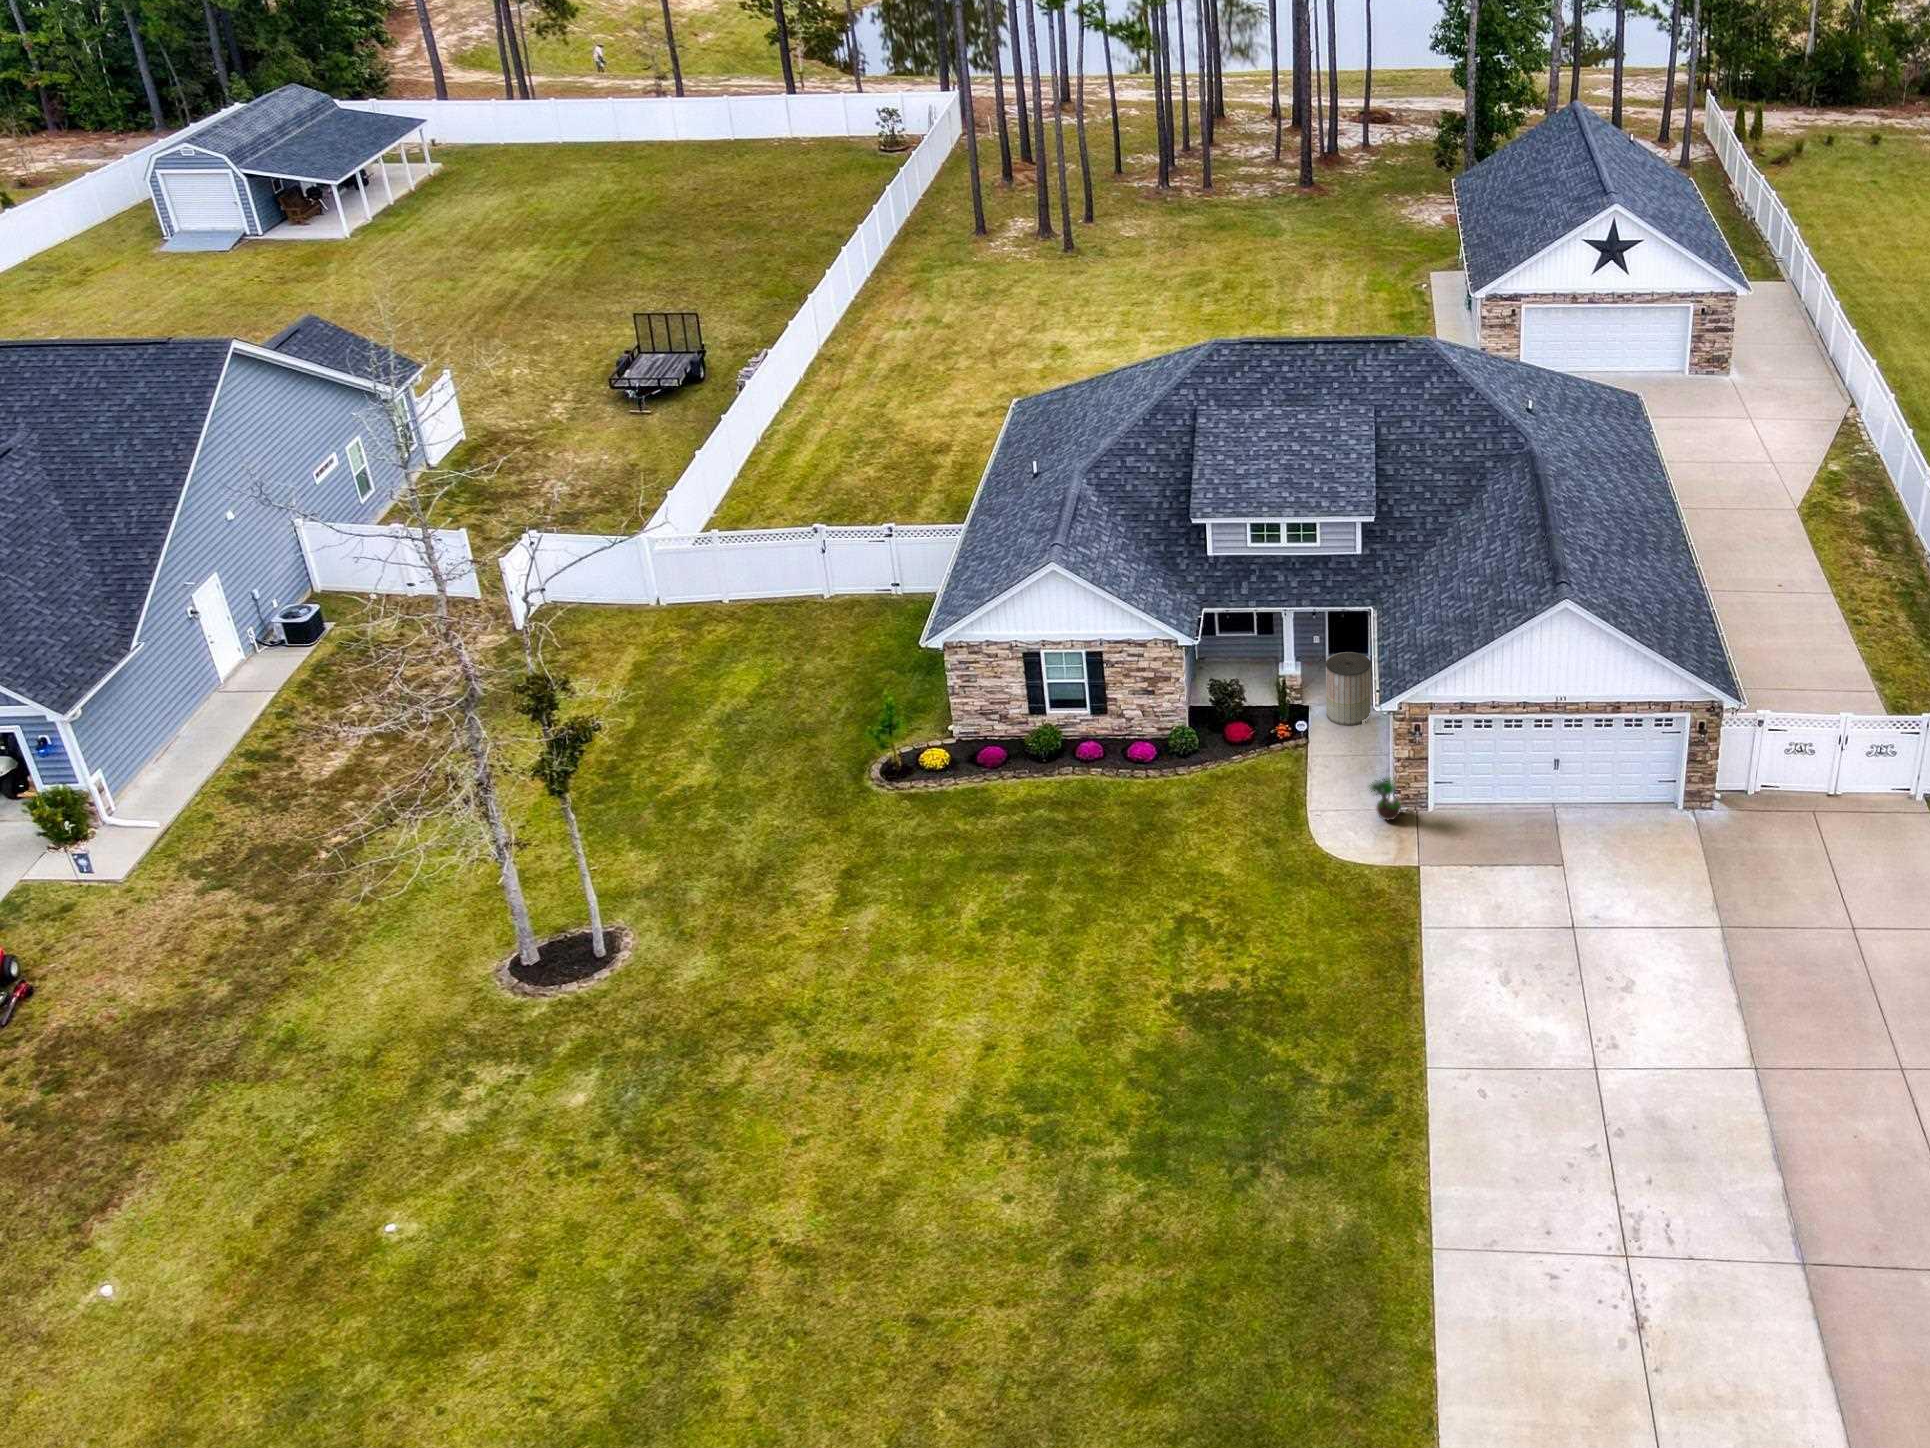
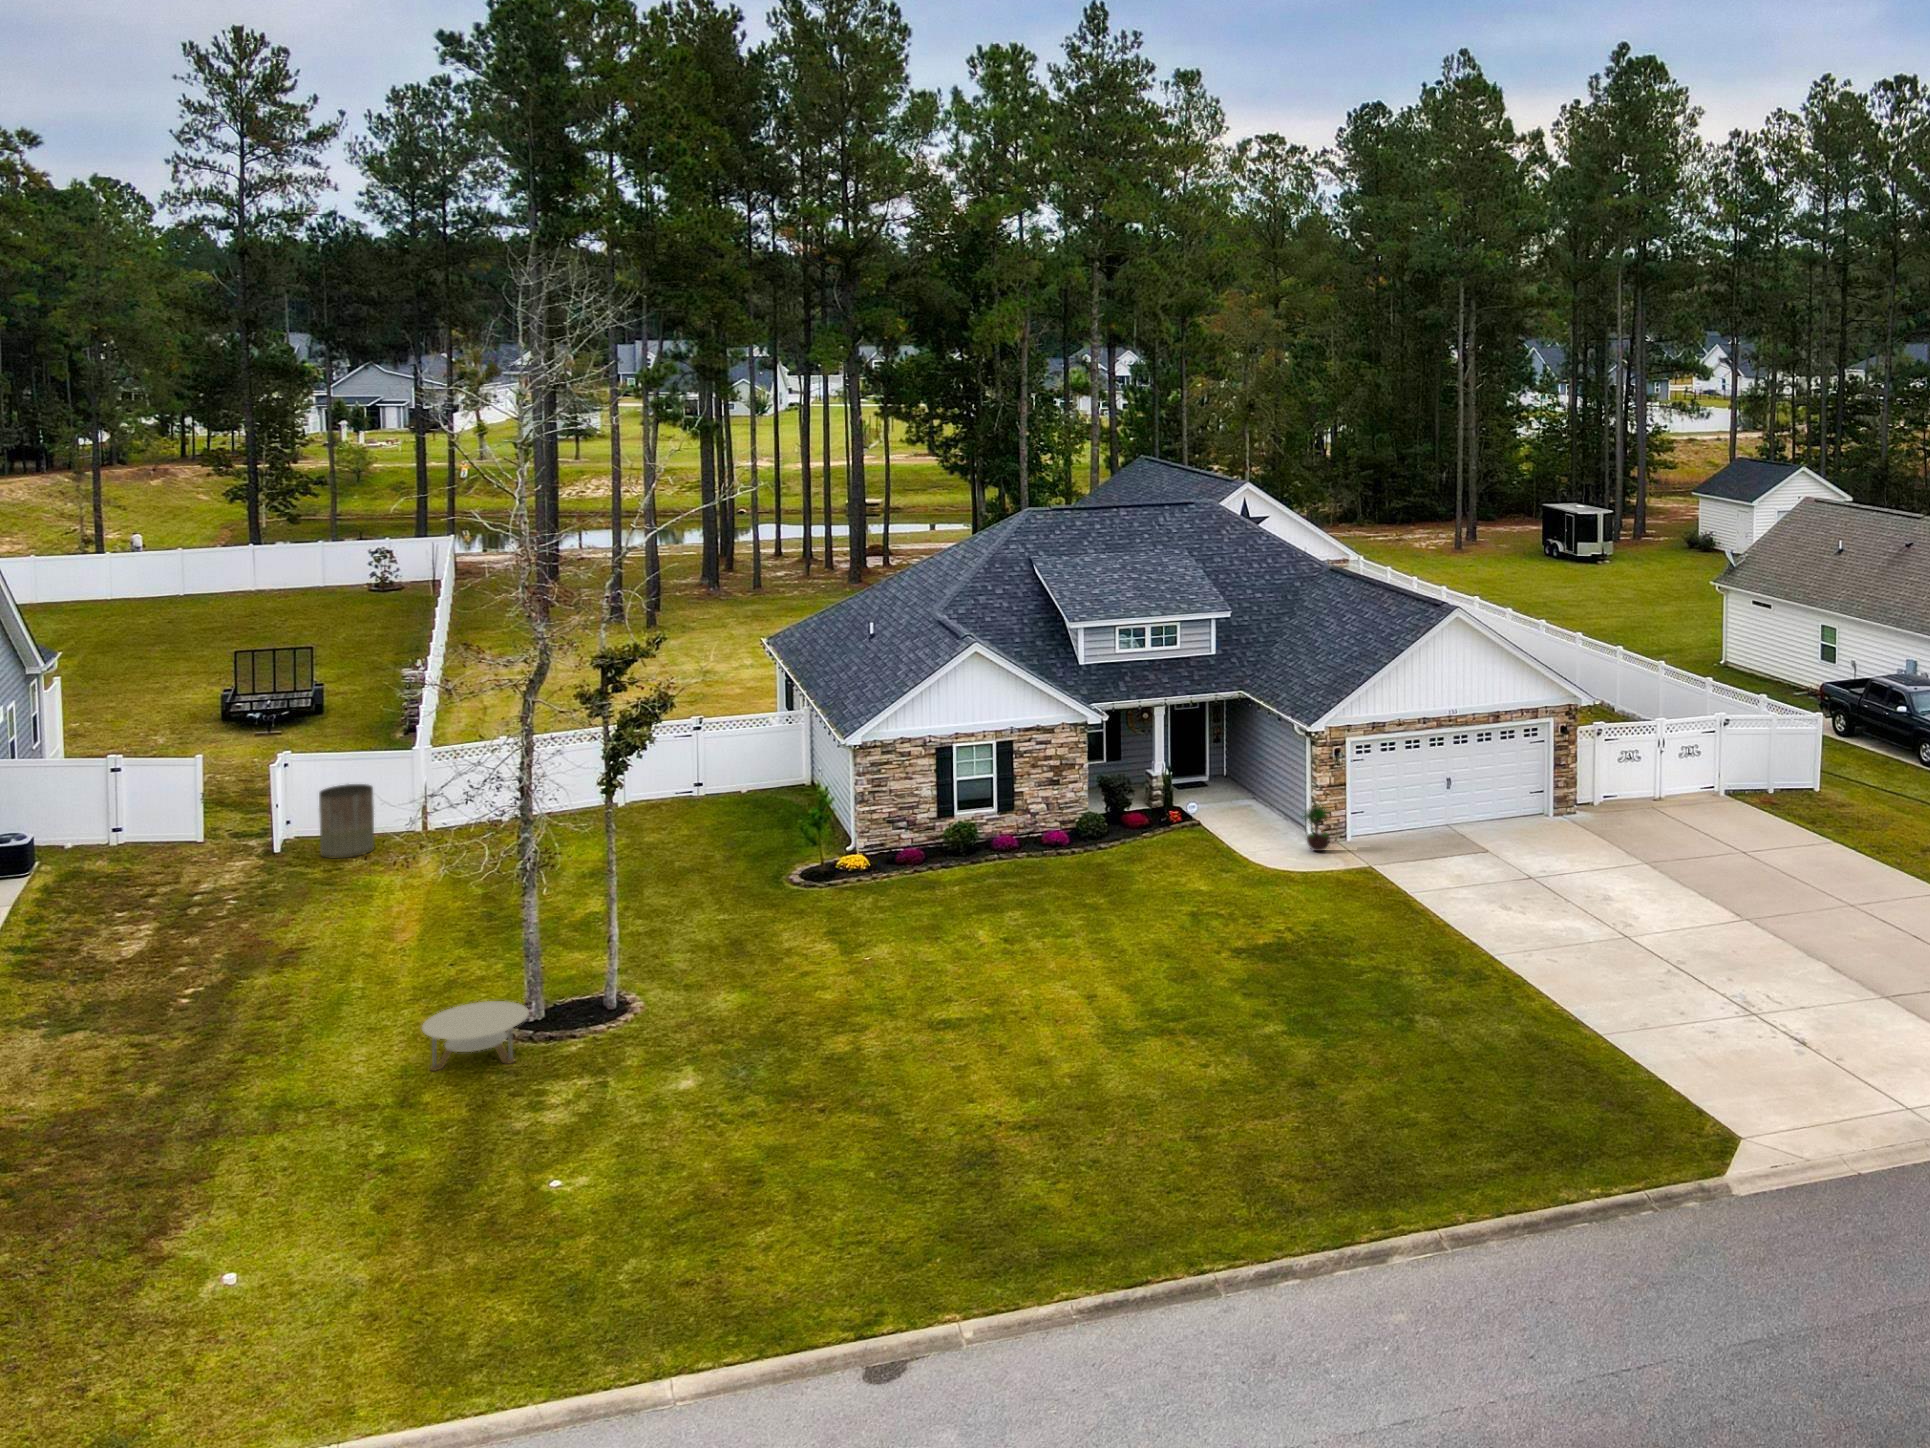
trash can: present [1326,652,1371,726] -> present [319,784,374,858]
round table: none [452,941,540,1008] -> present [422,1001,529,1071]

